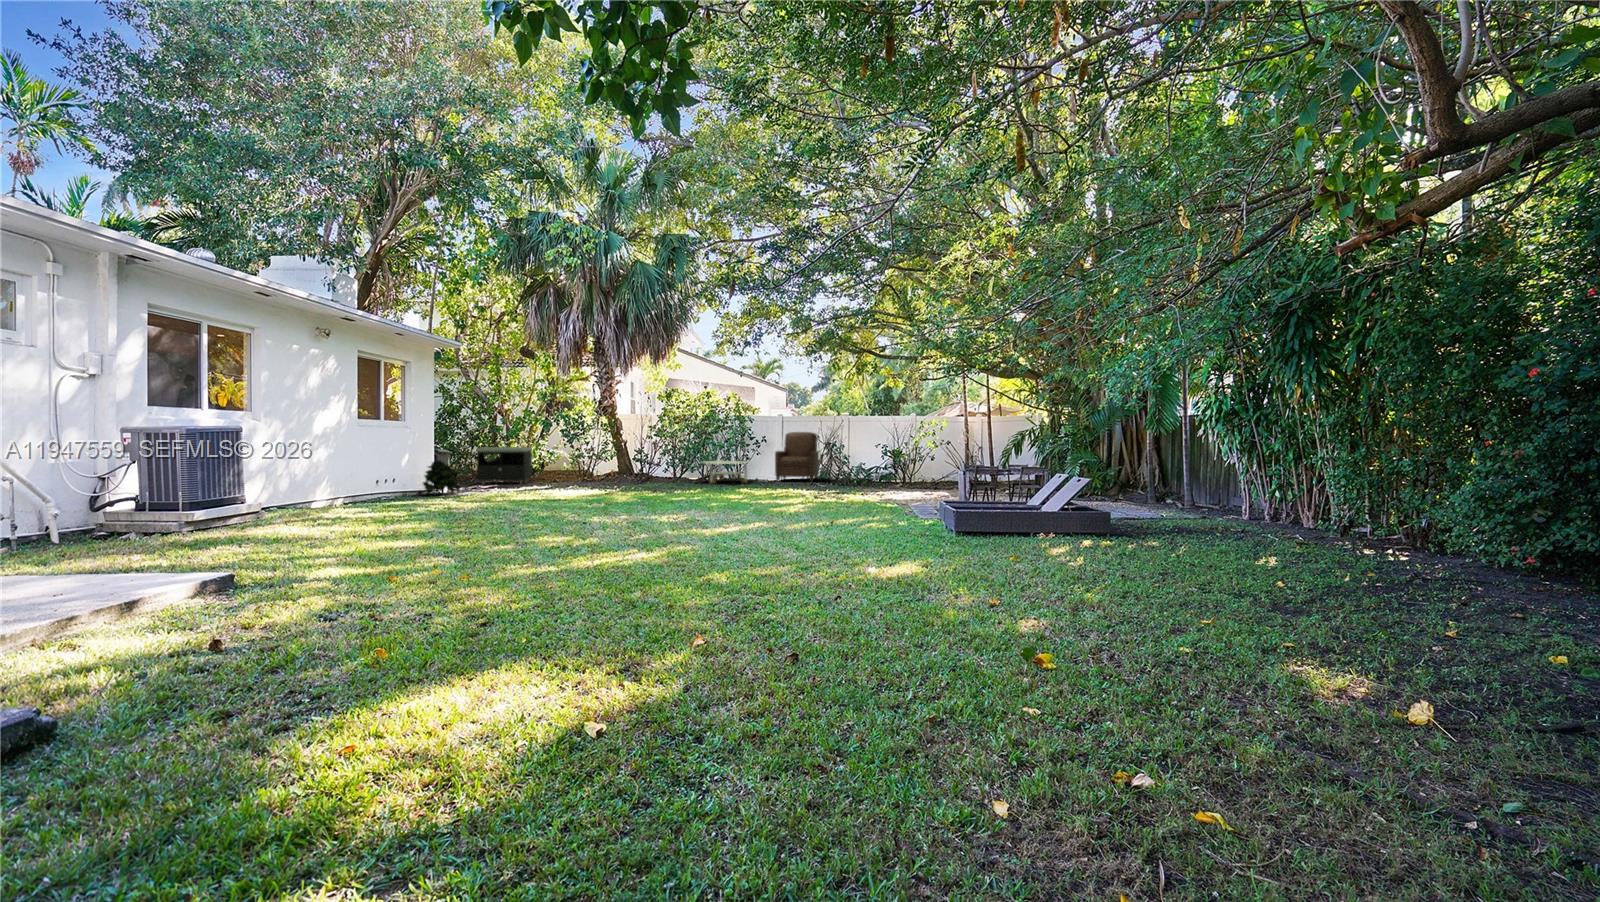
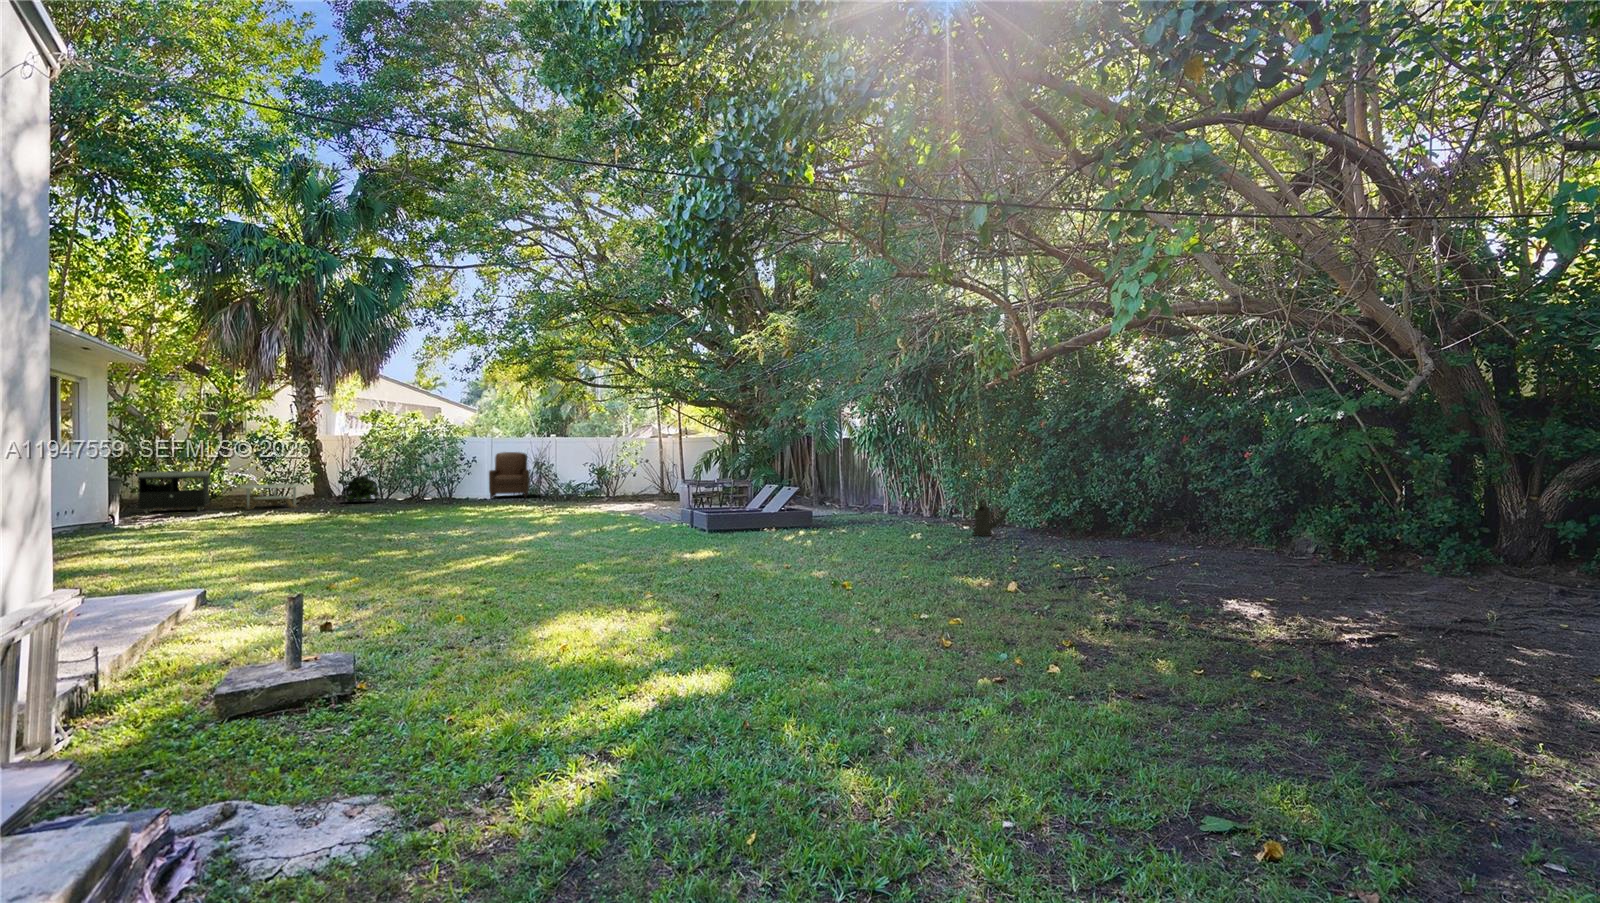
potted plant: present [416,460,460,495] -> present [342,475,379,502]
round table: present [705,461,748,484] -> present [242,484,300,509]
watering can: none [1366,508,1458,569] -> present [973,500,1011,536]

